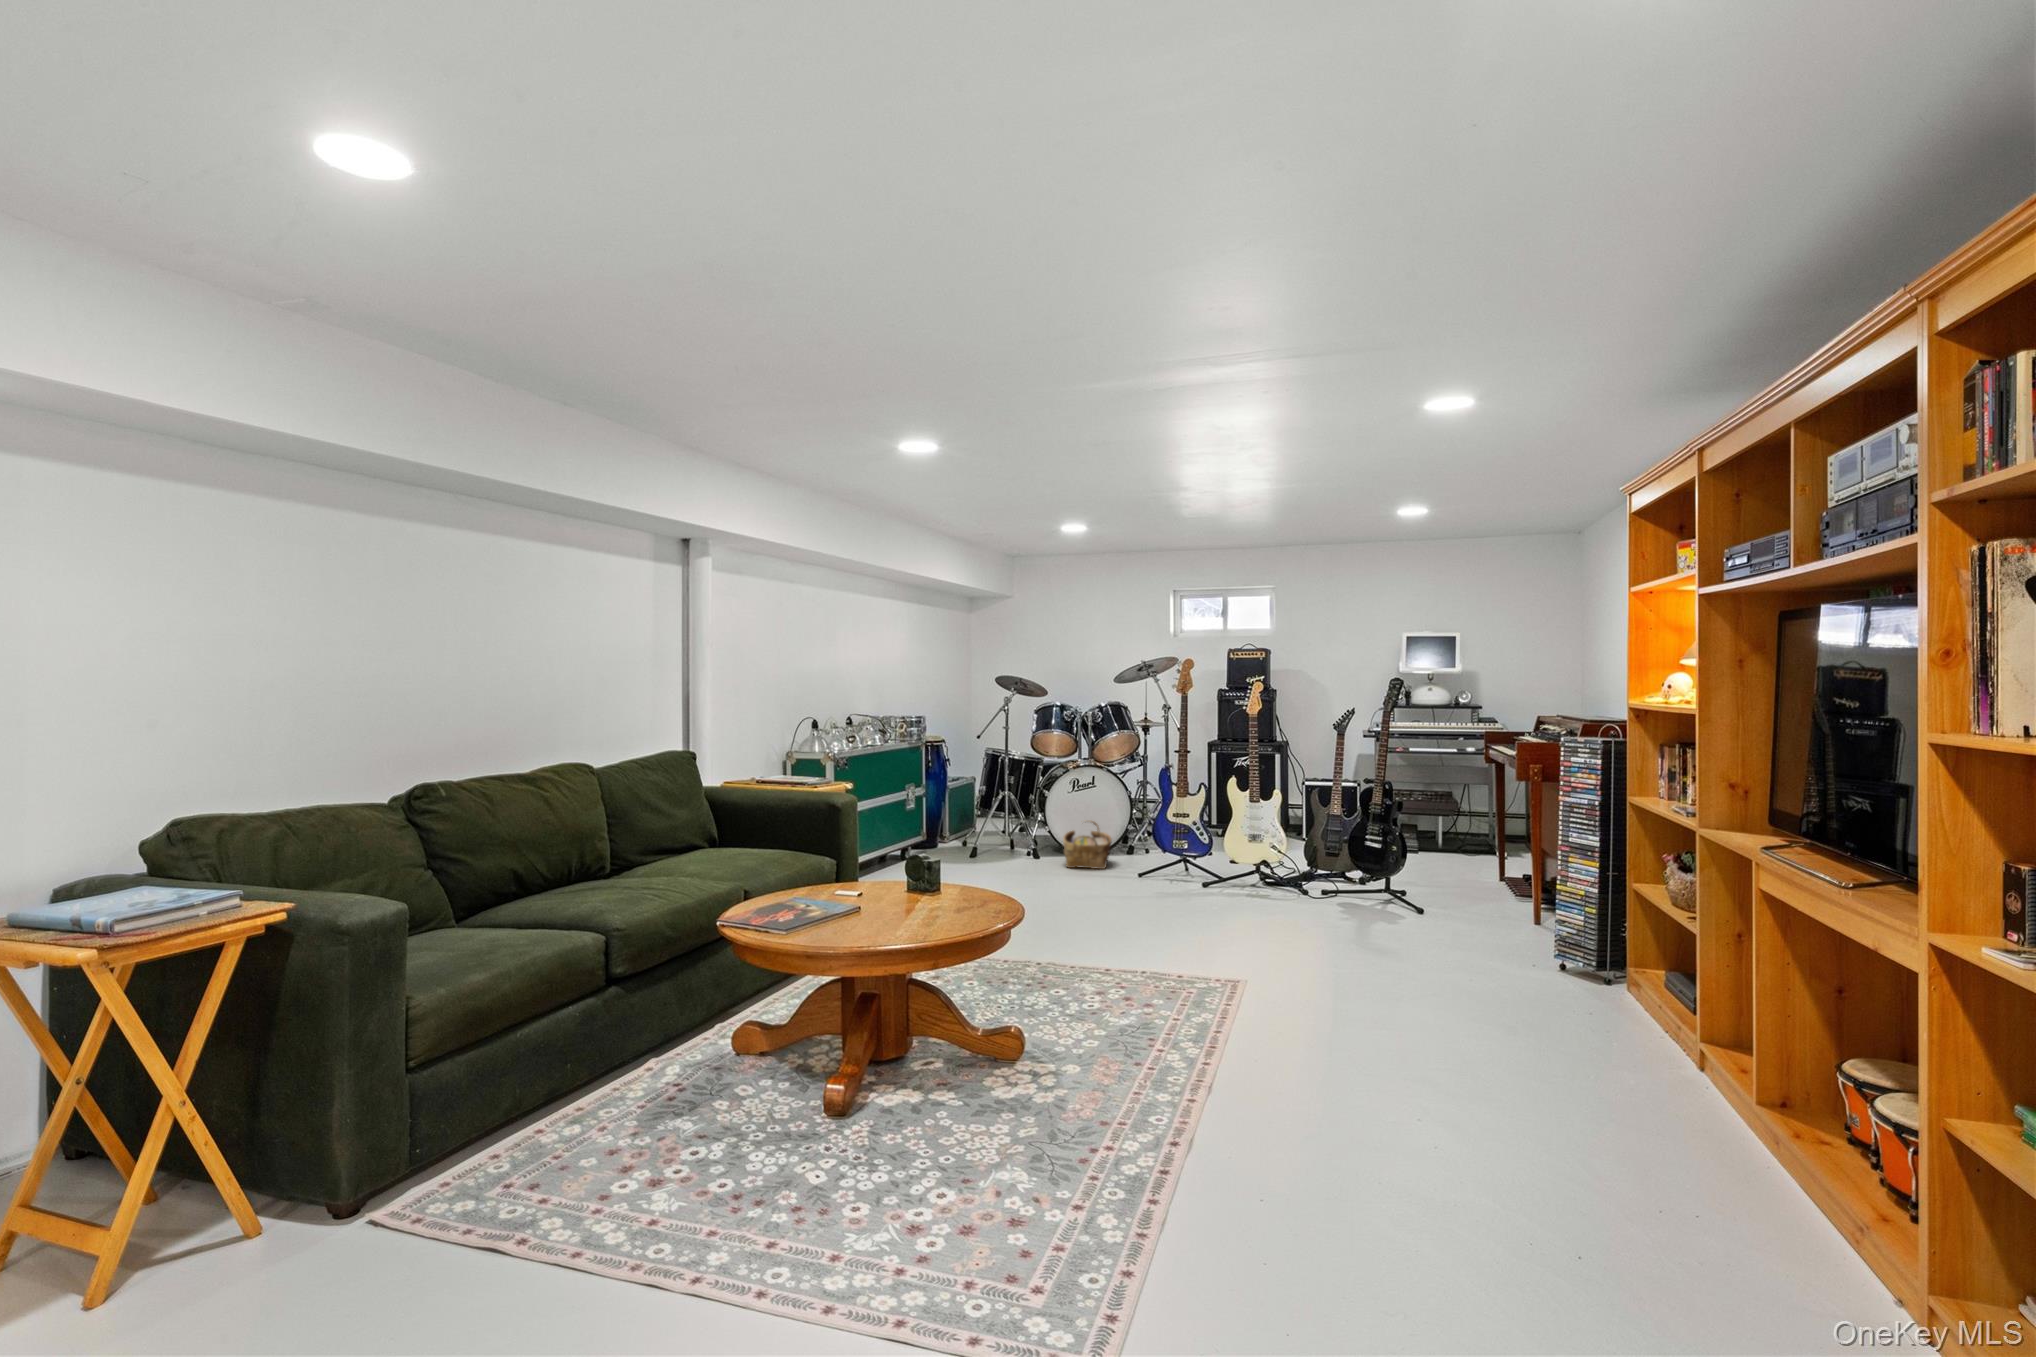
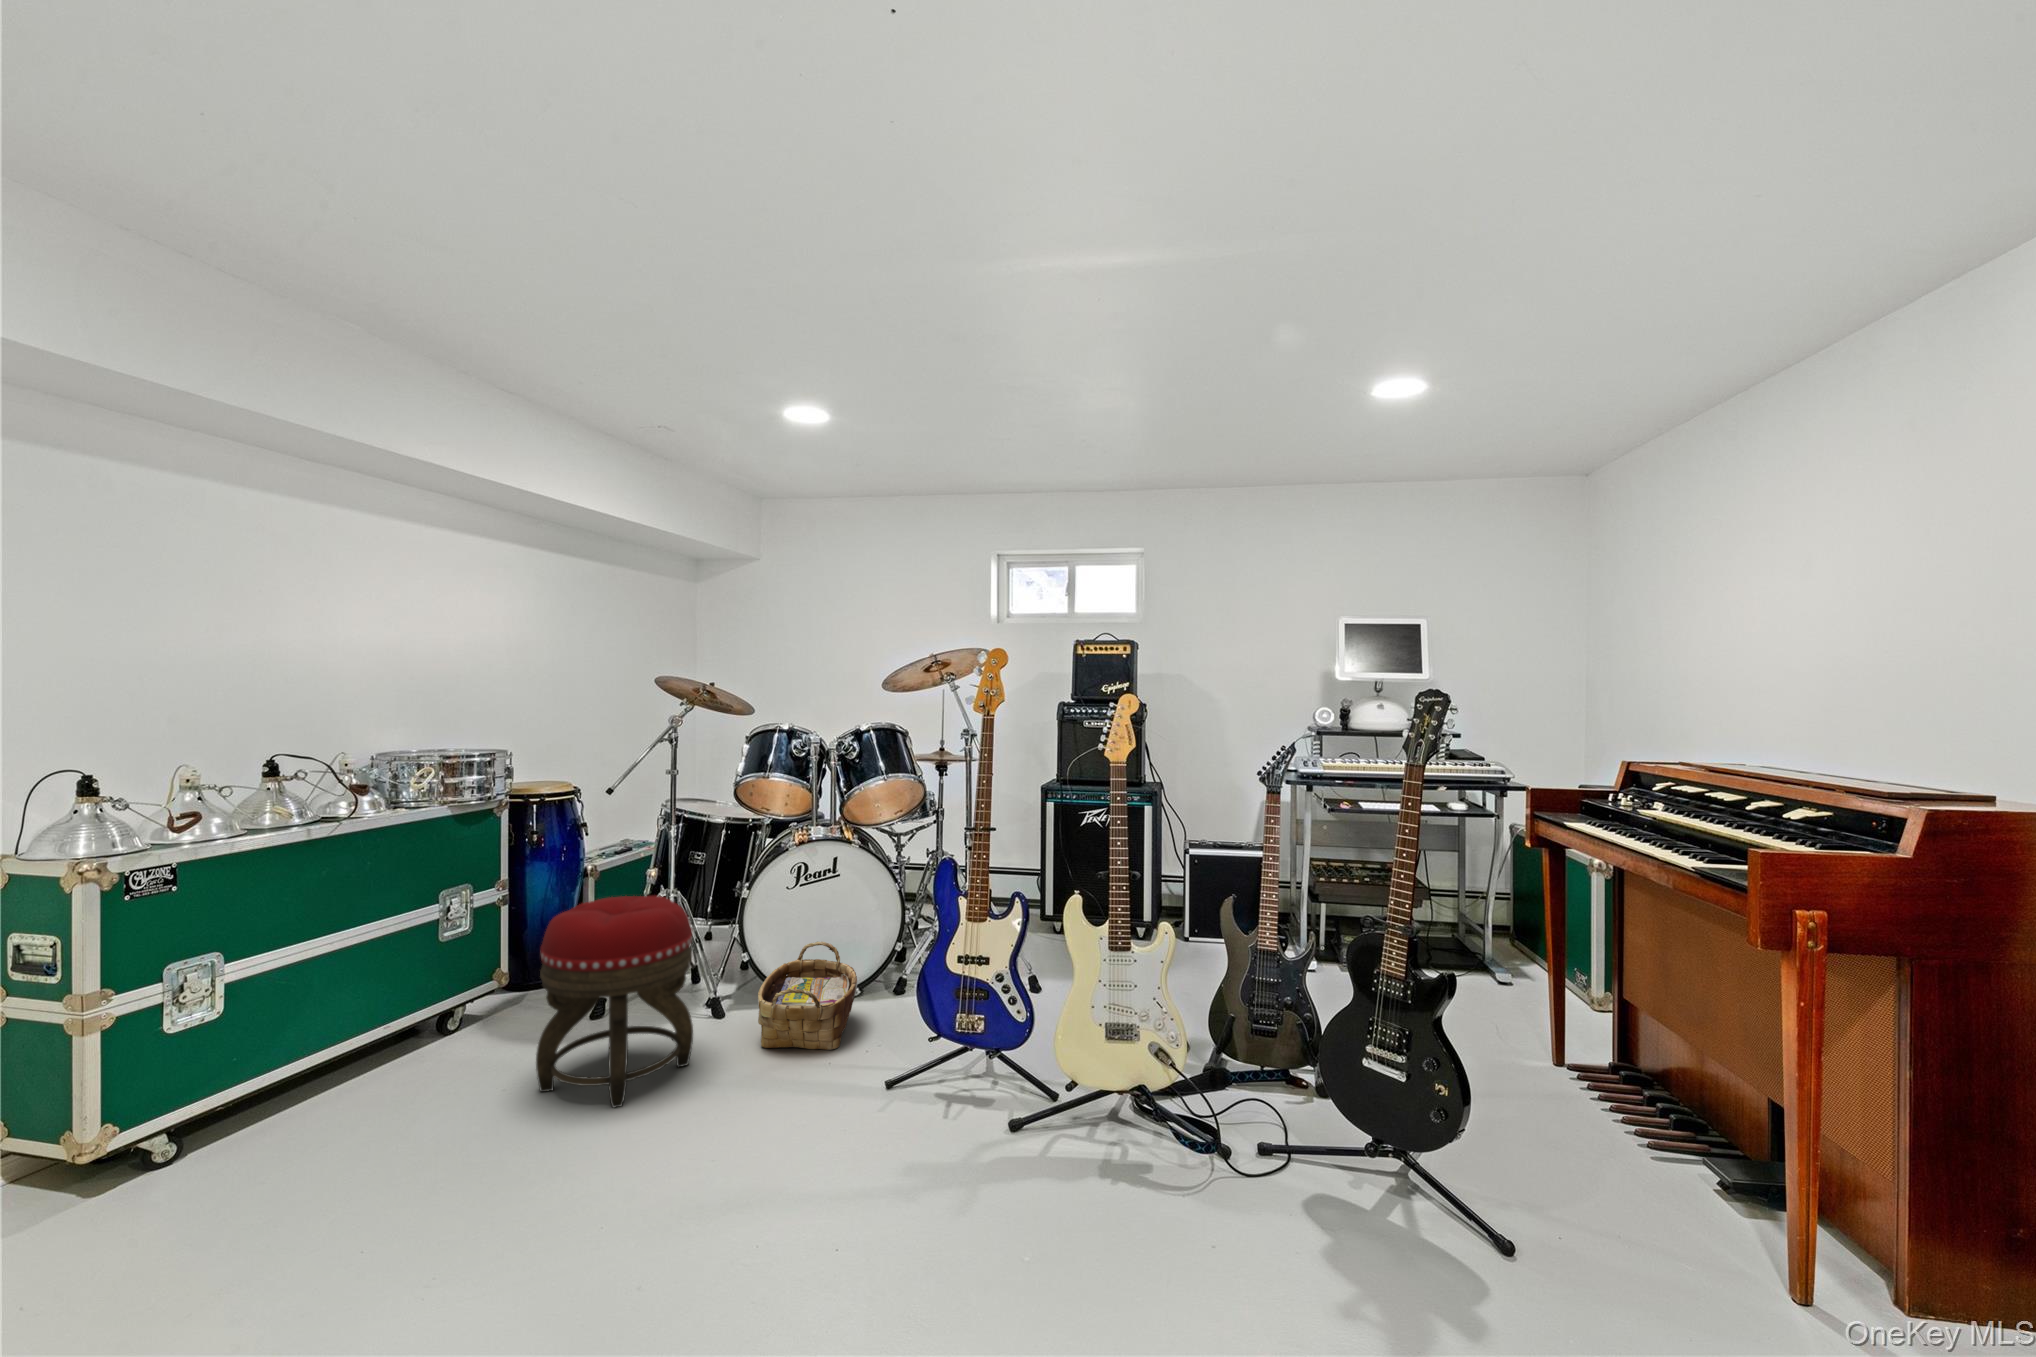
footstool: none [971,788,1037,879] -> present [536,896,693,1107]

